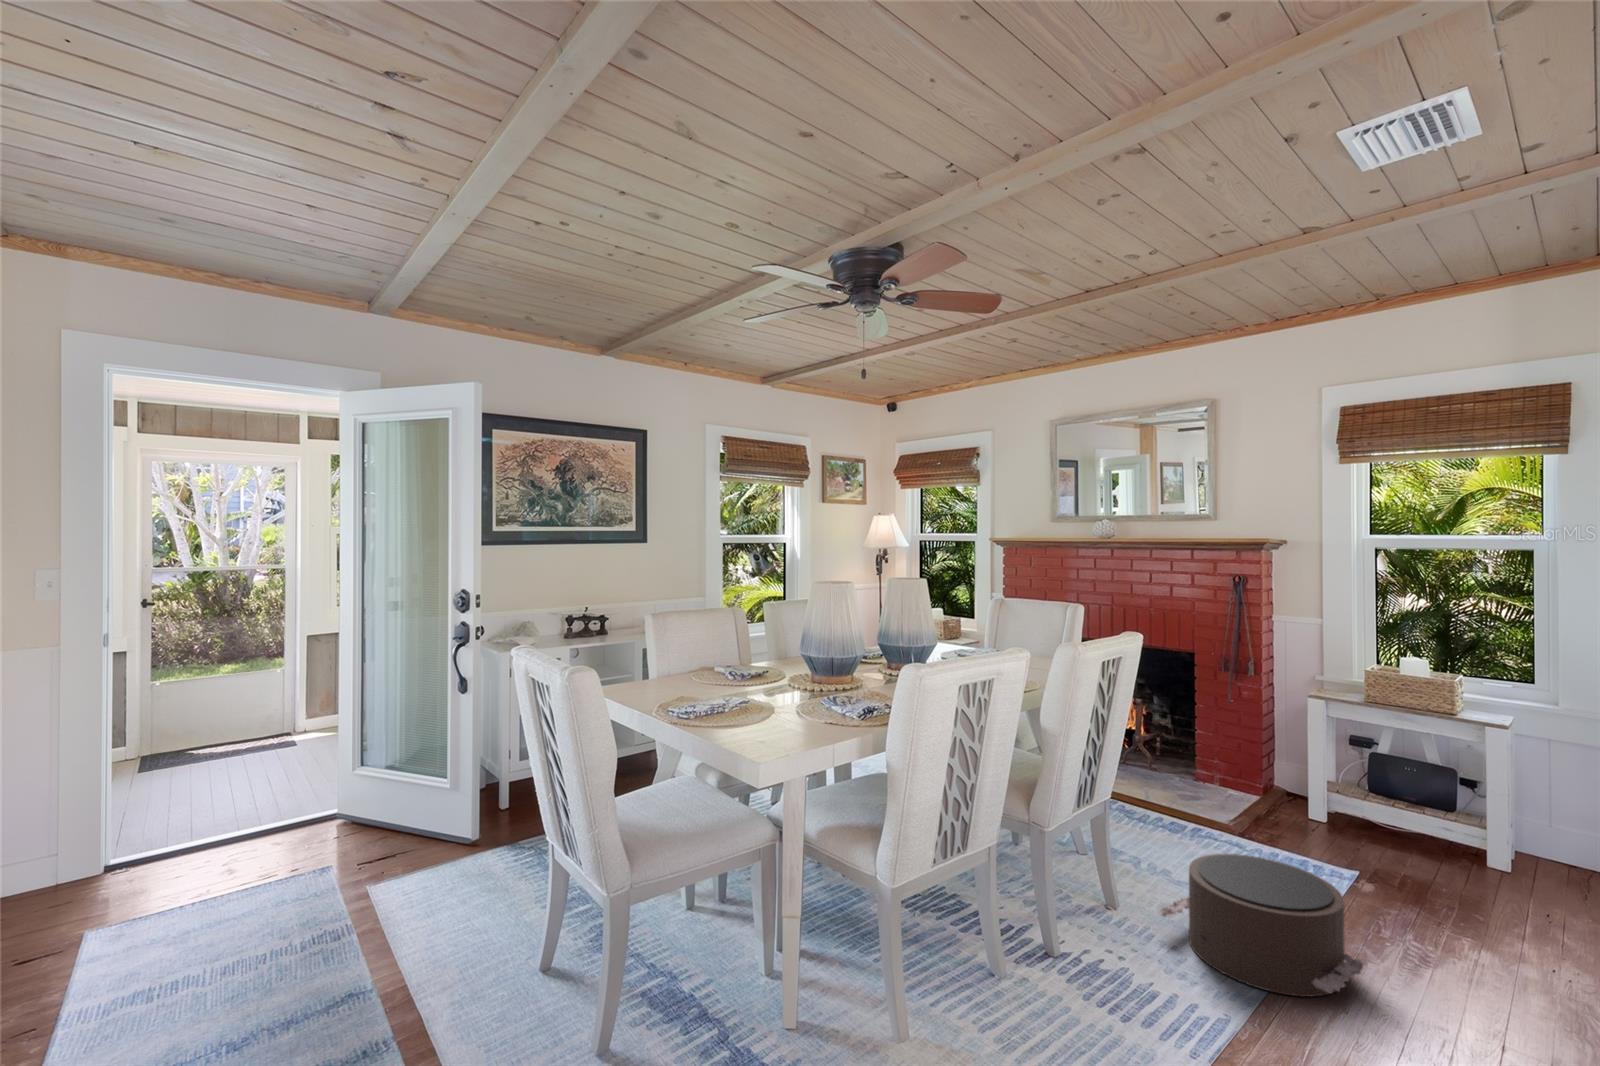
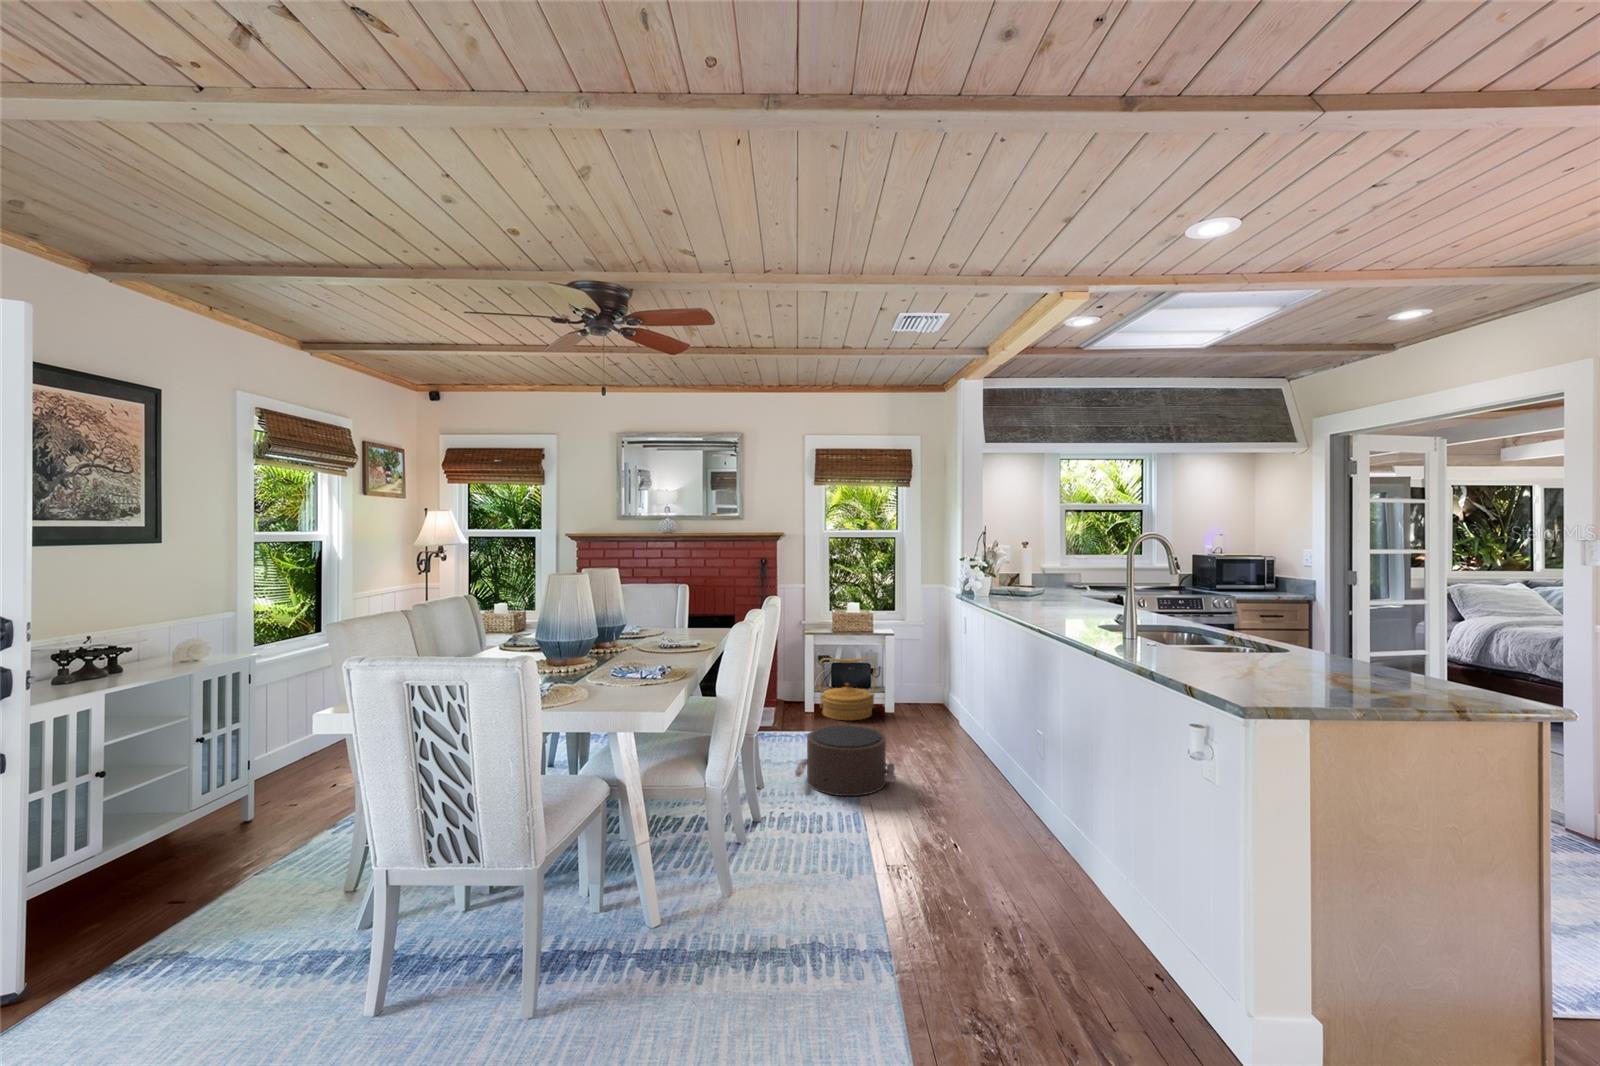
woven basket: none [1331,748,1455,870] -> present [819,658,875,720]

